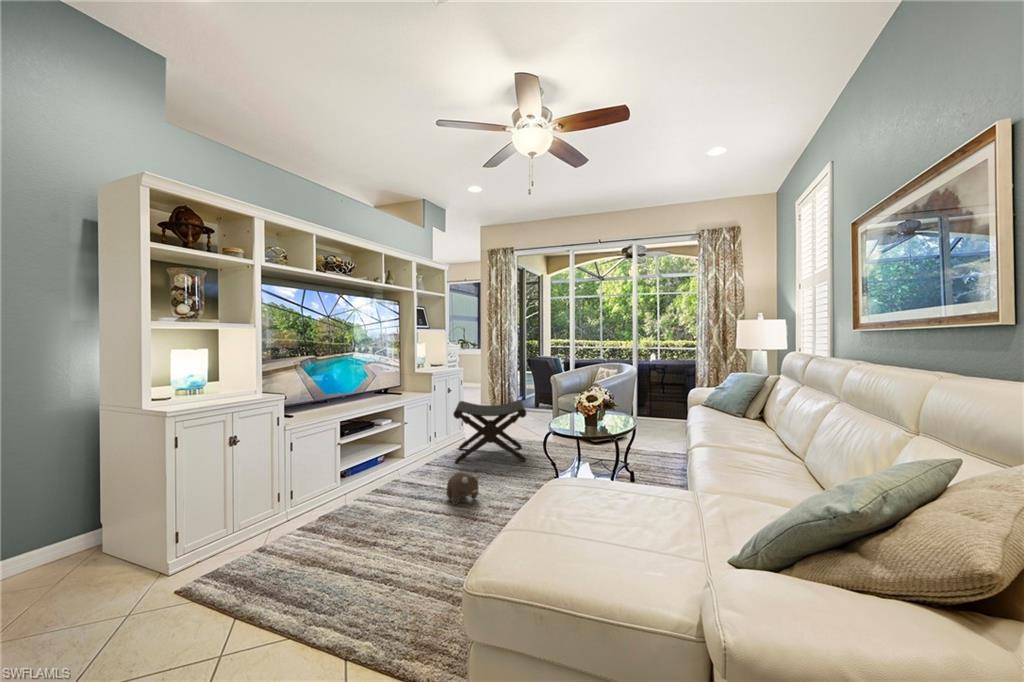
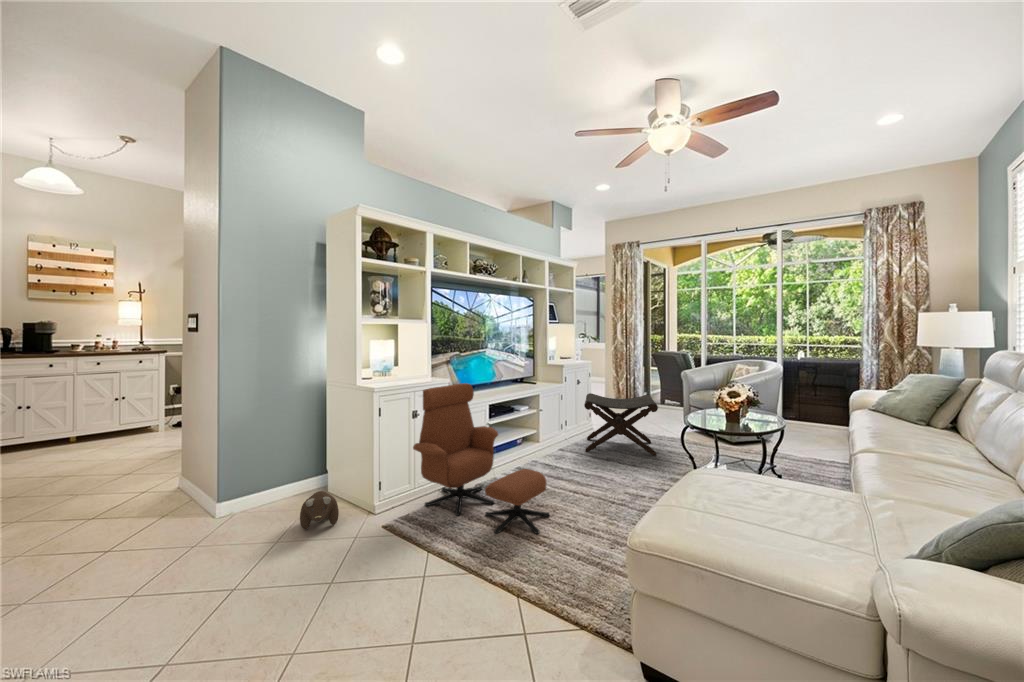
lounge chair: none [226,398,403,577] -> present [413,383,550,534]
plush toy: present [447,472,480,505] -> present [300,491,339,530]

